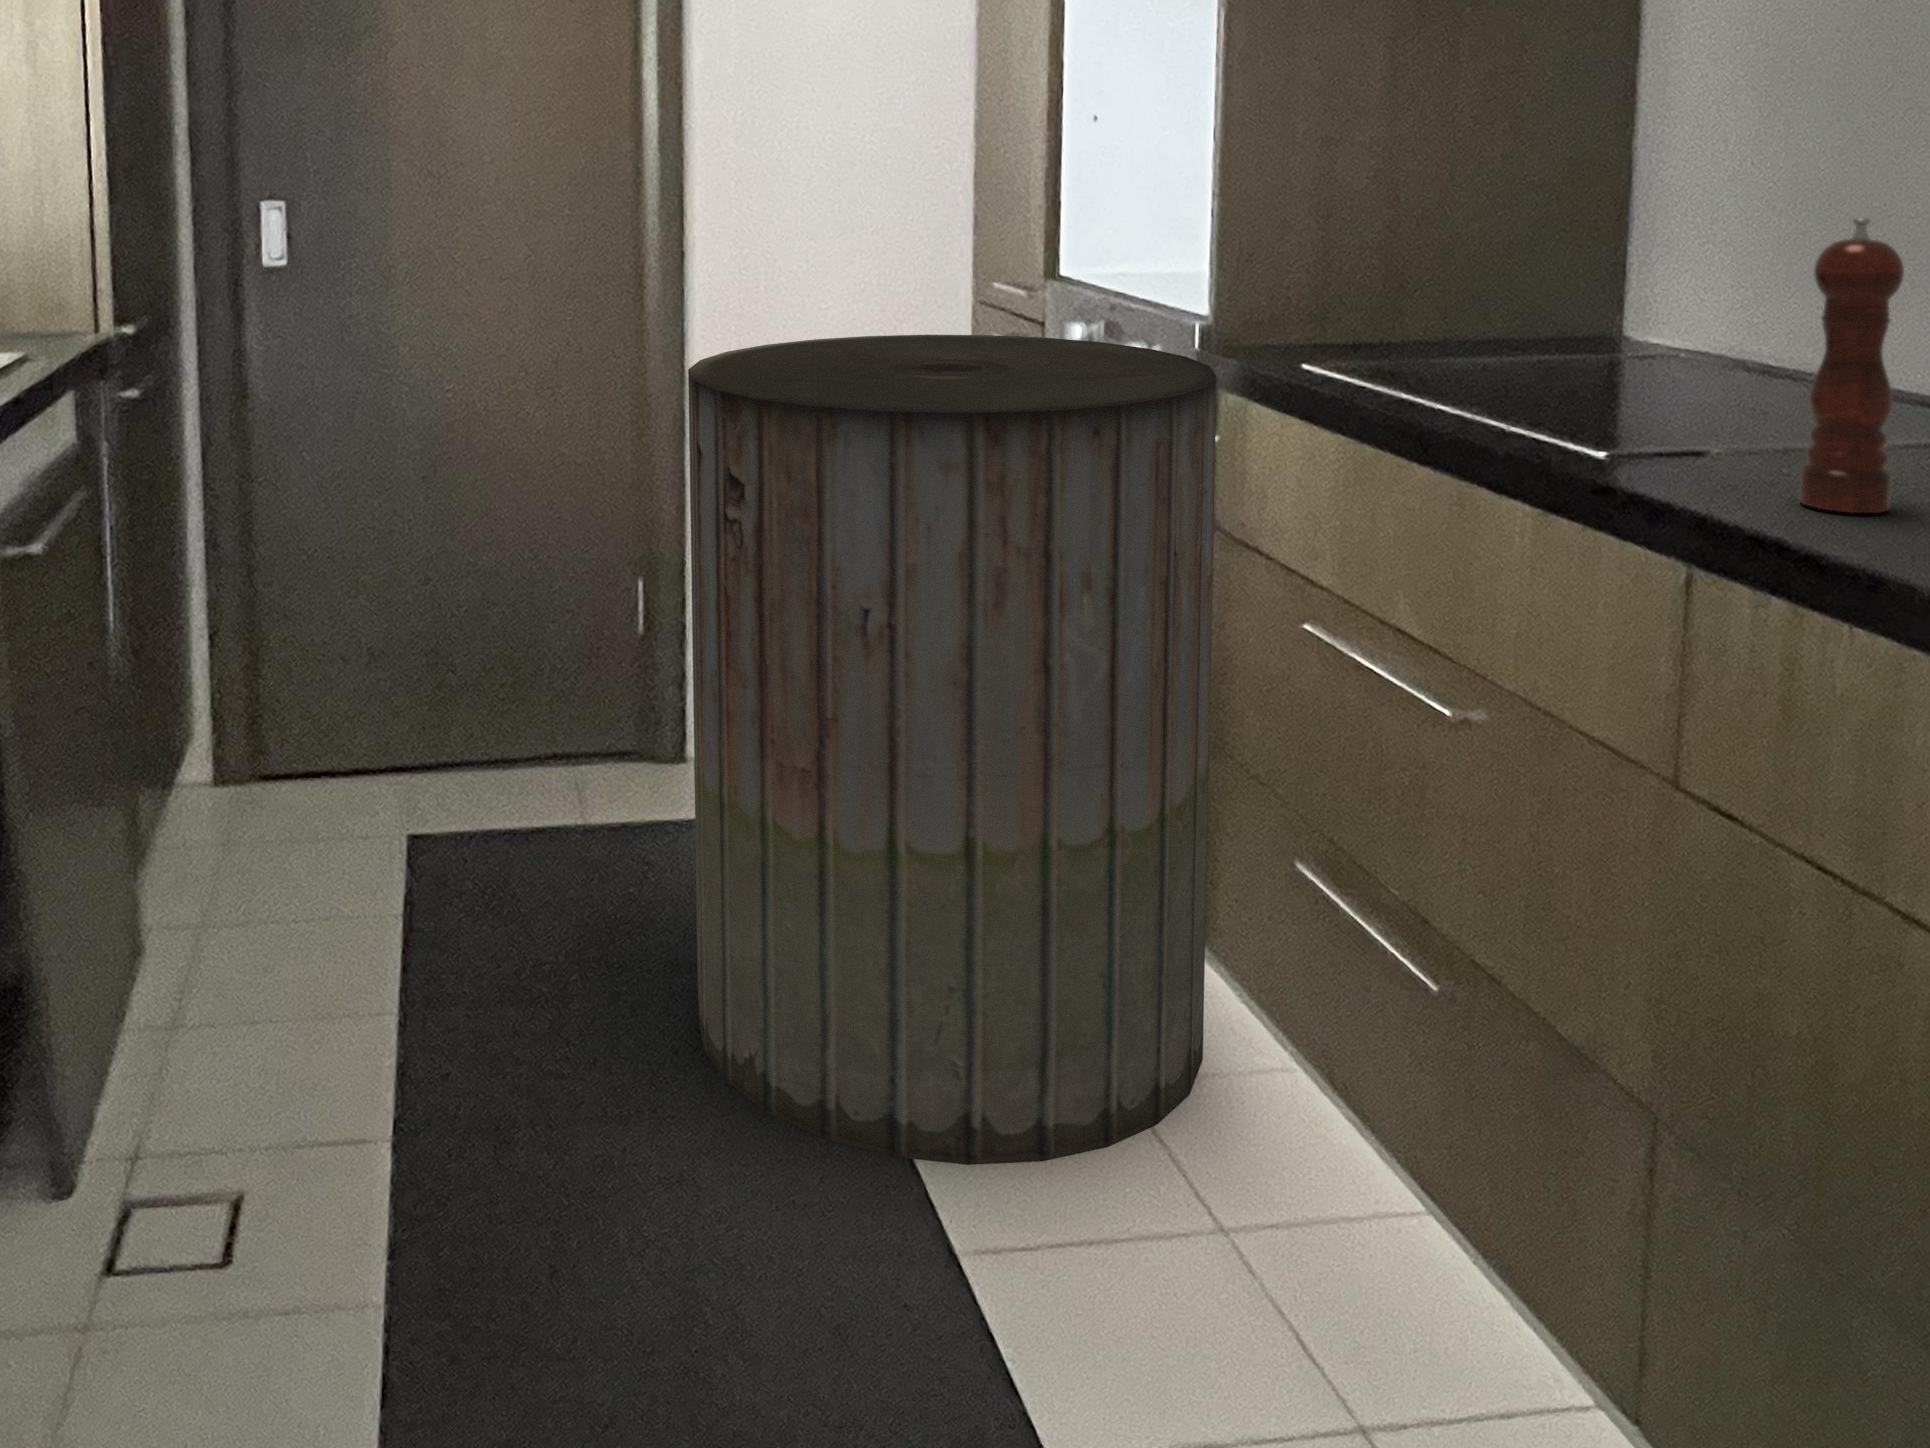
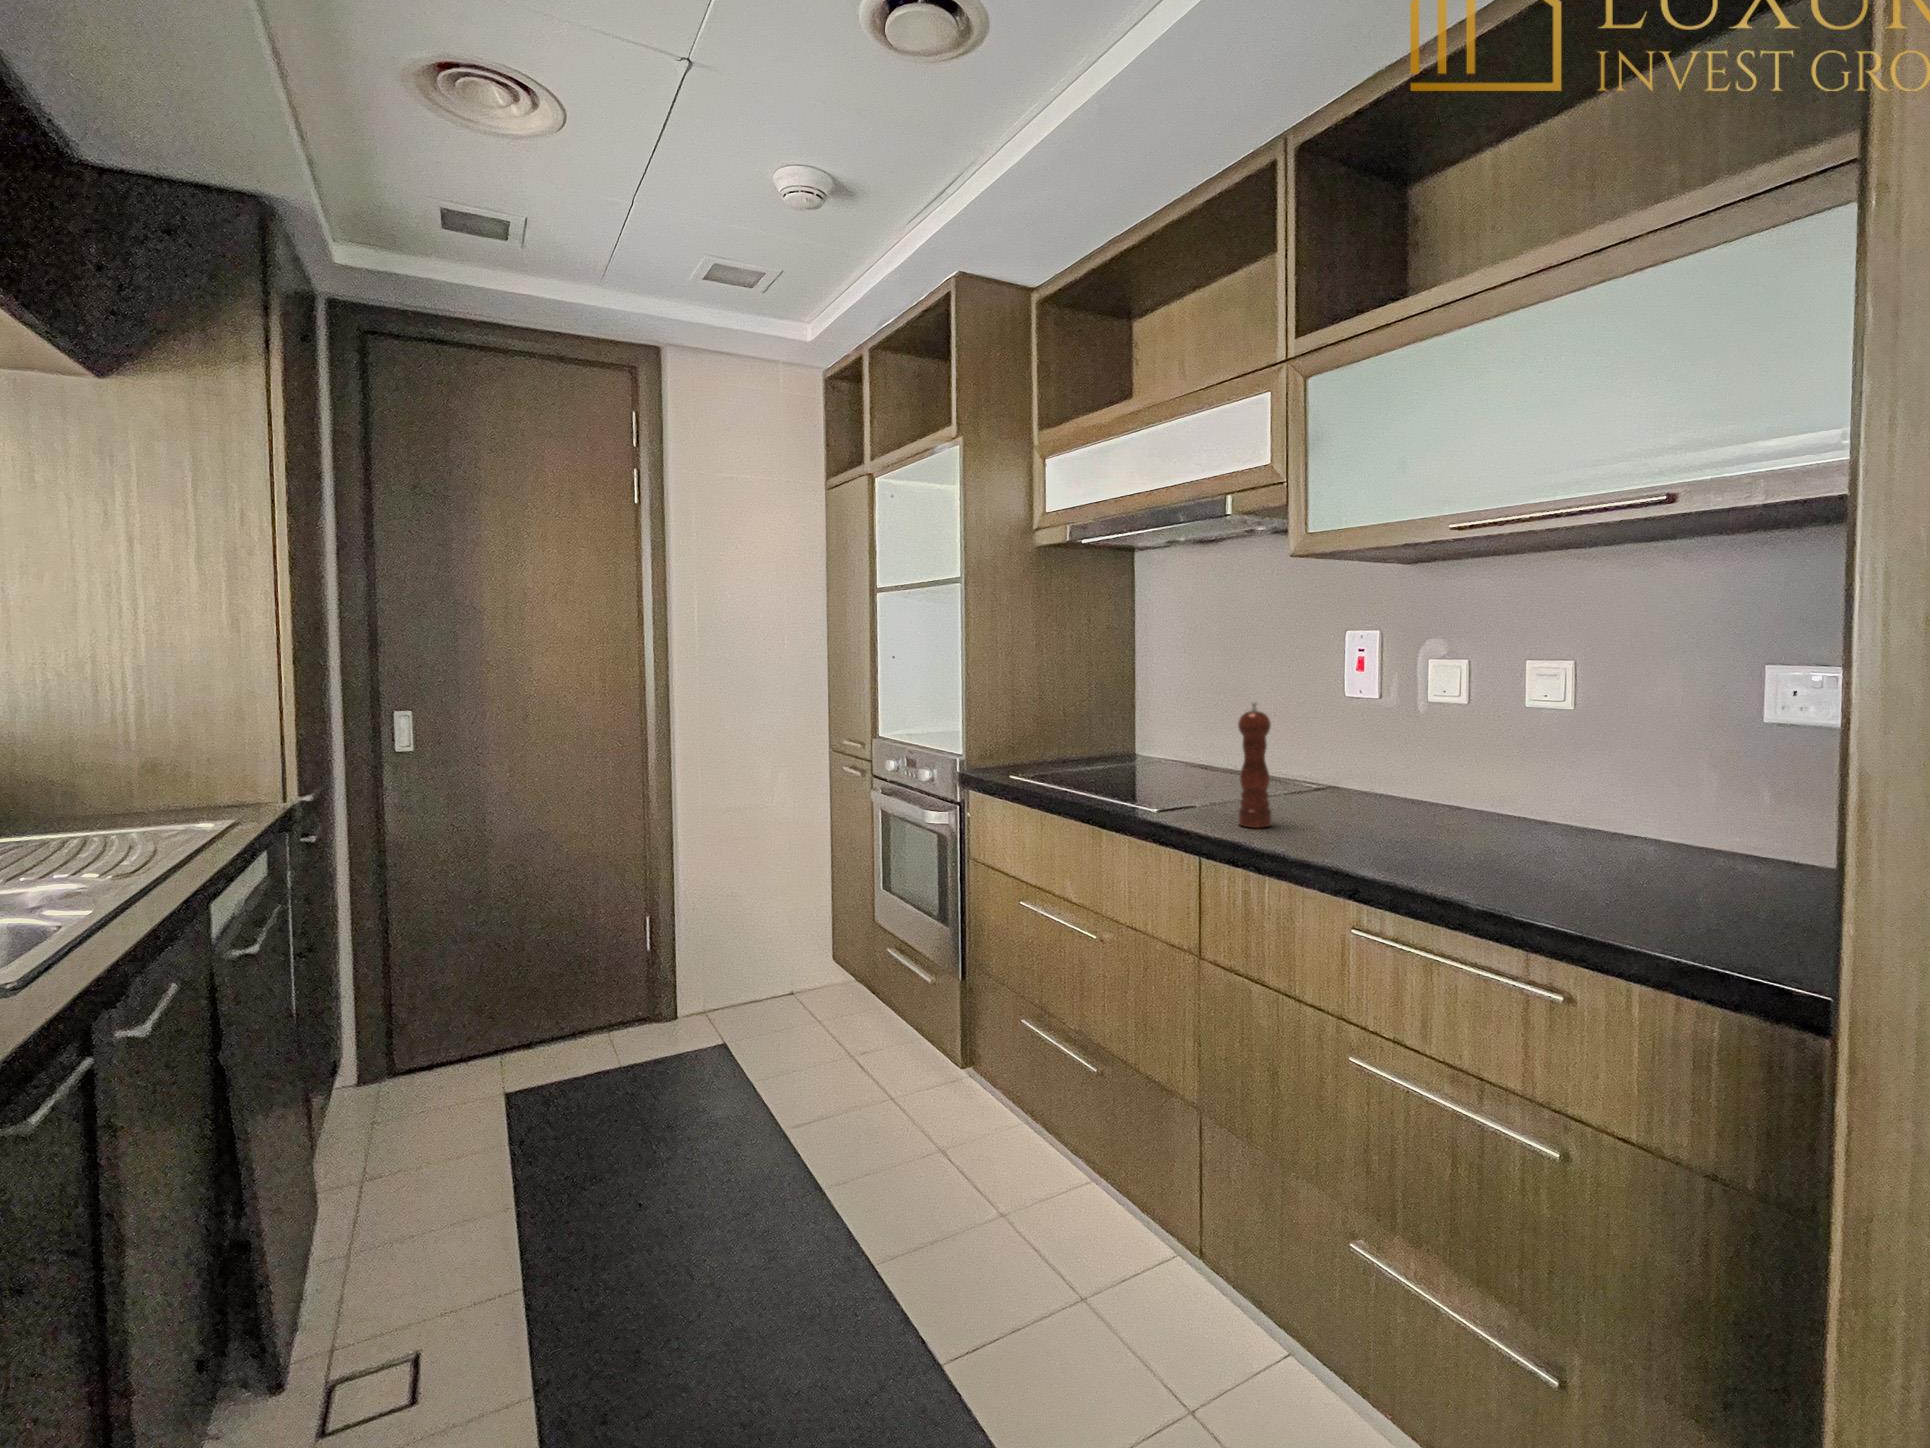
trash can: present [688,335,1217,1165] -> none [696,769,980,1221]

